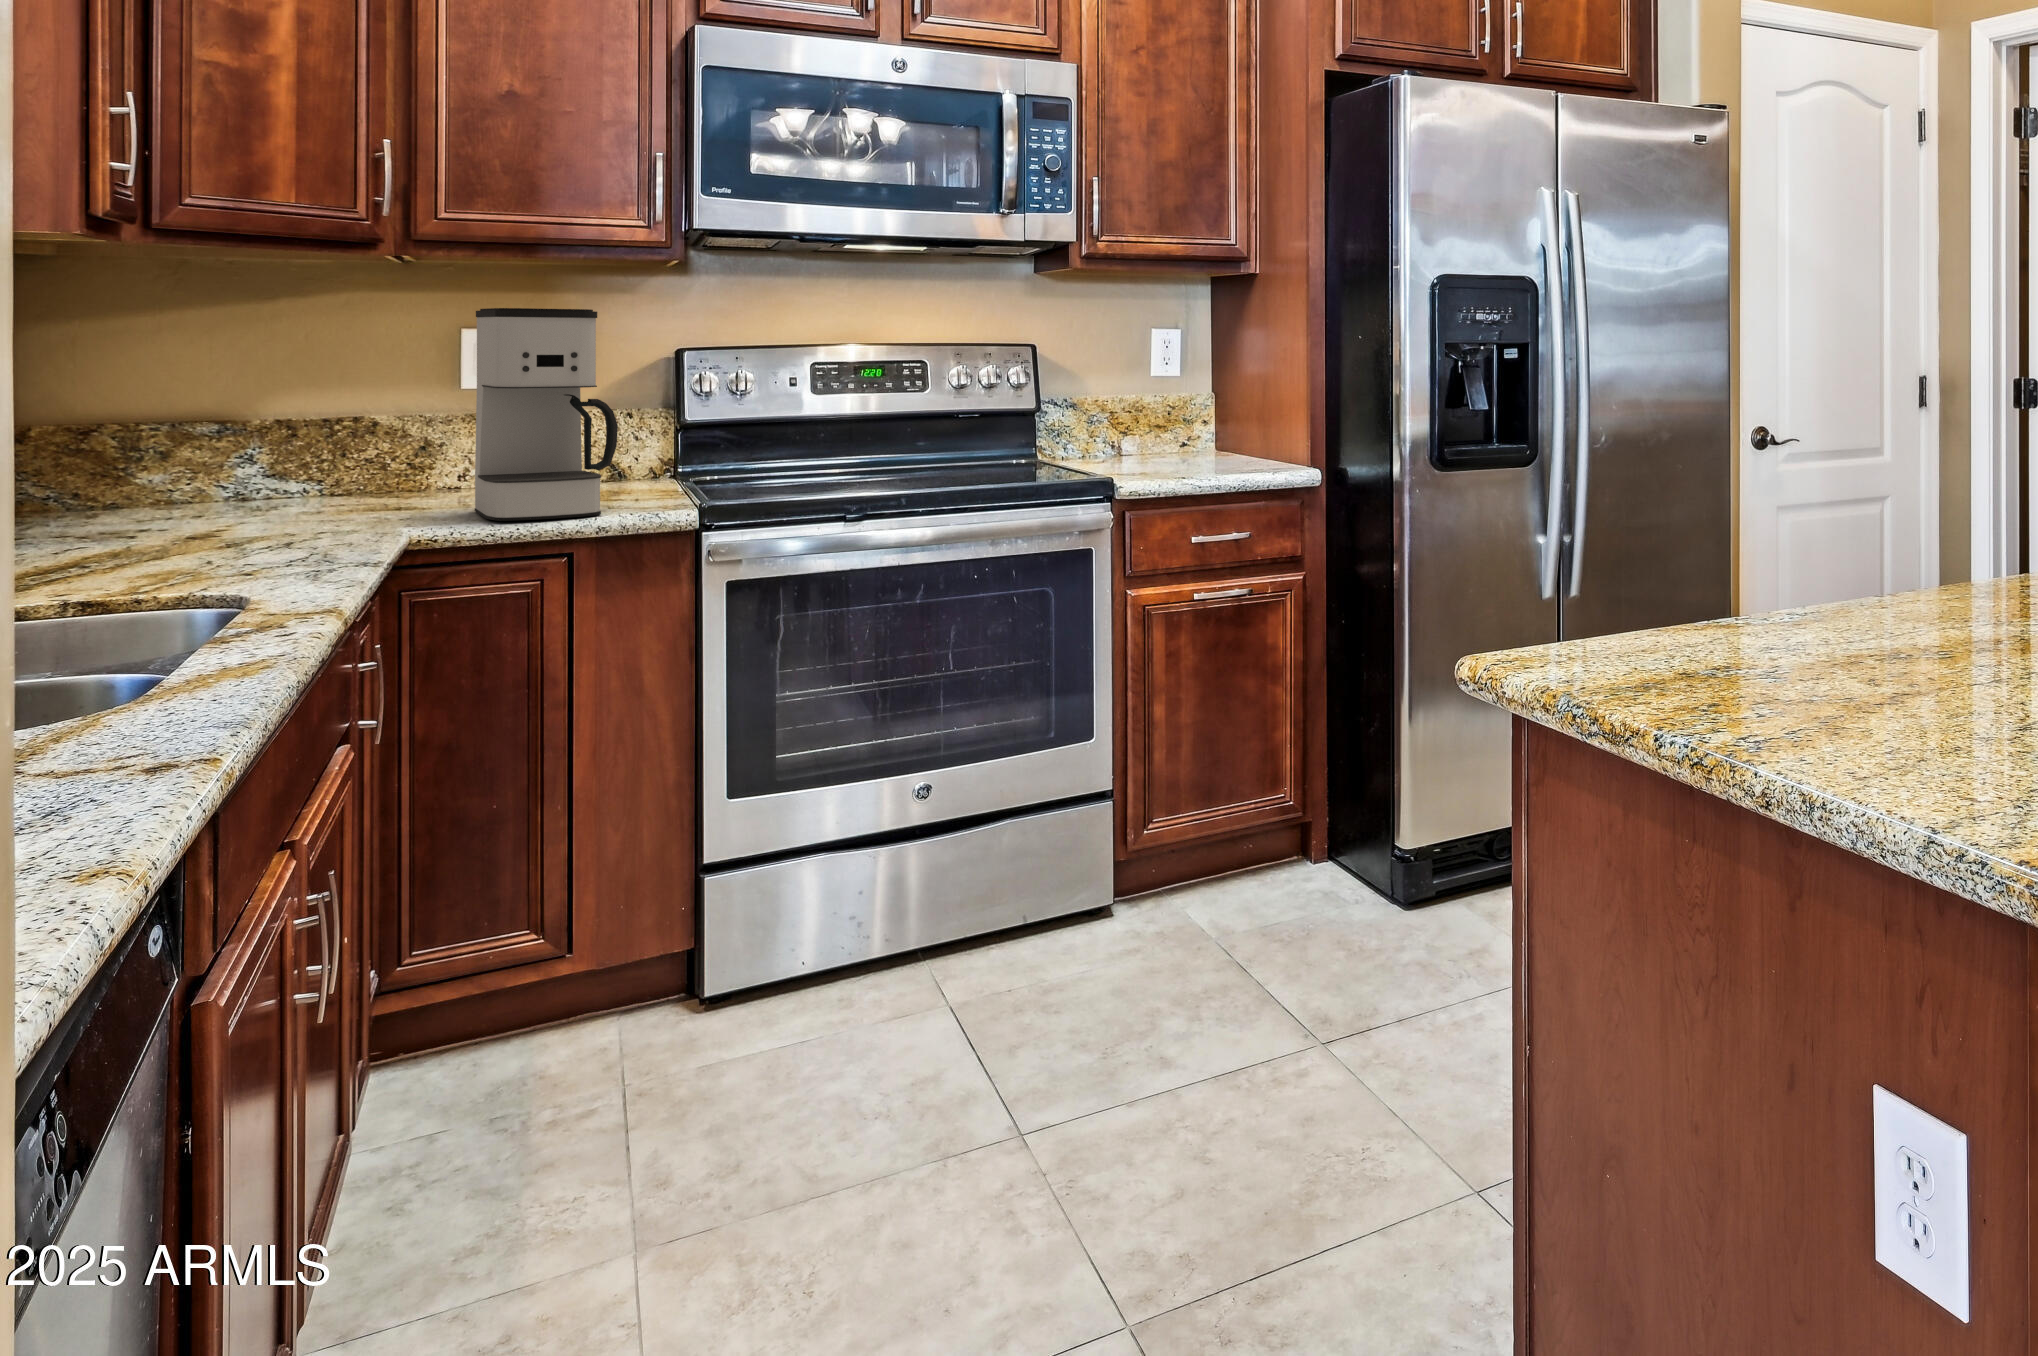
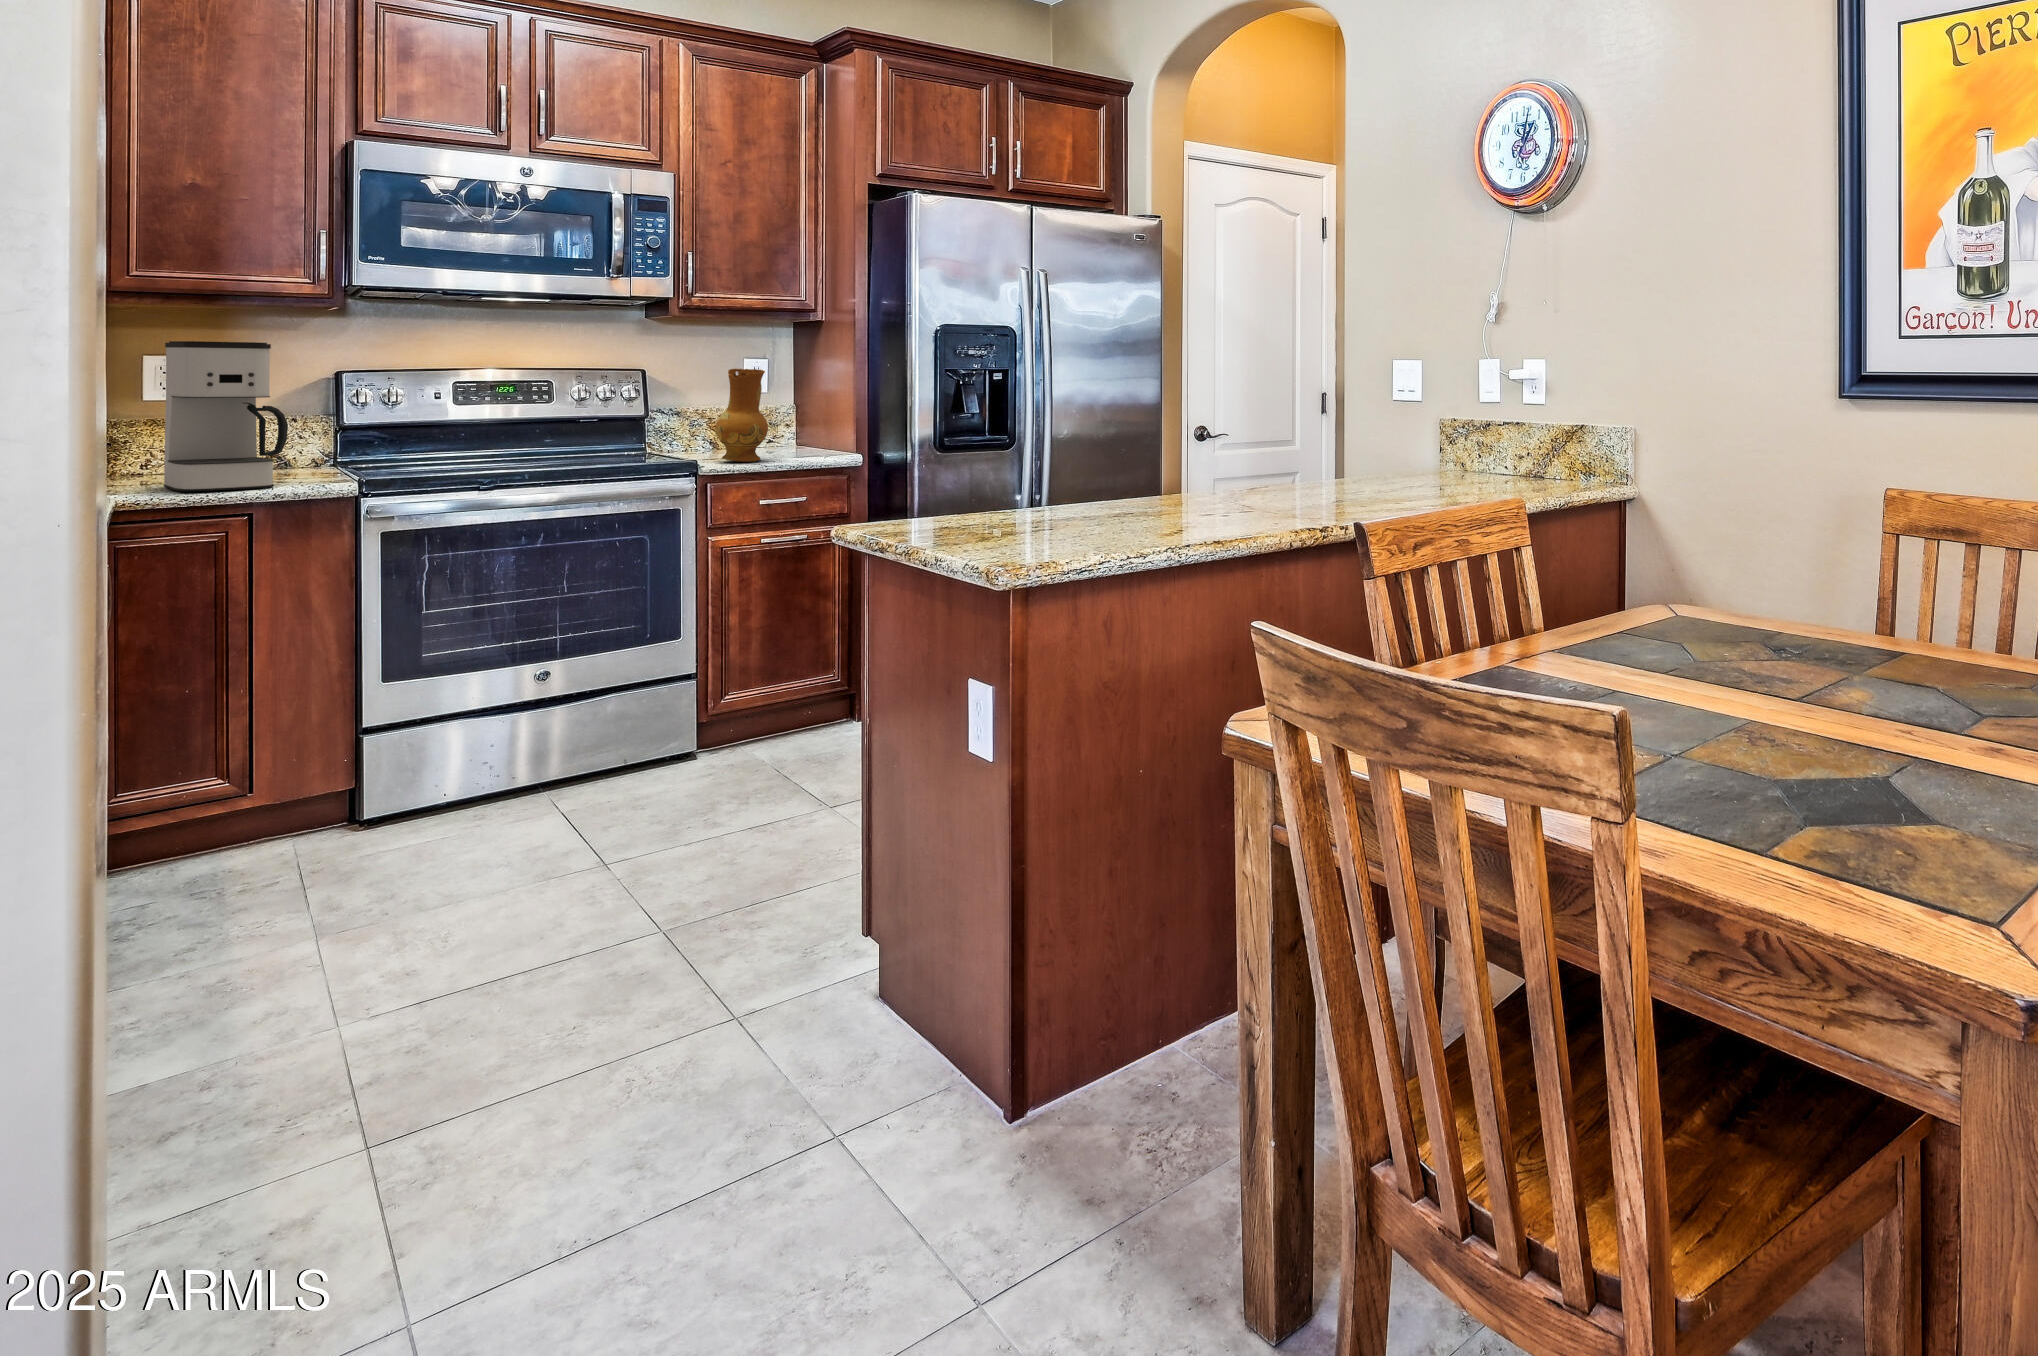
ceramic jug: none [1137,343,1205,481] -> present [715,369,768,462]

